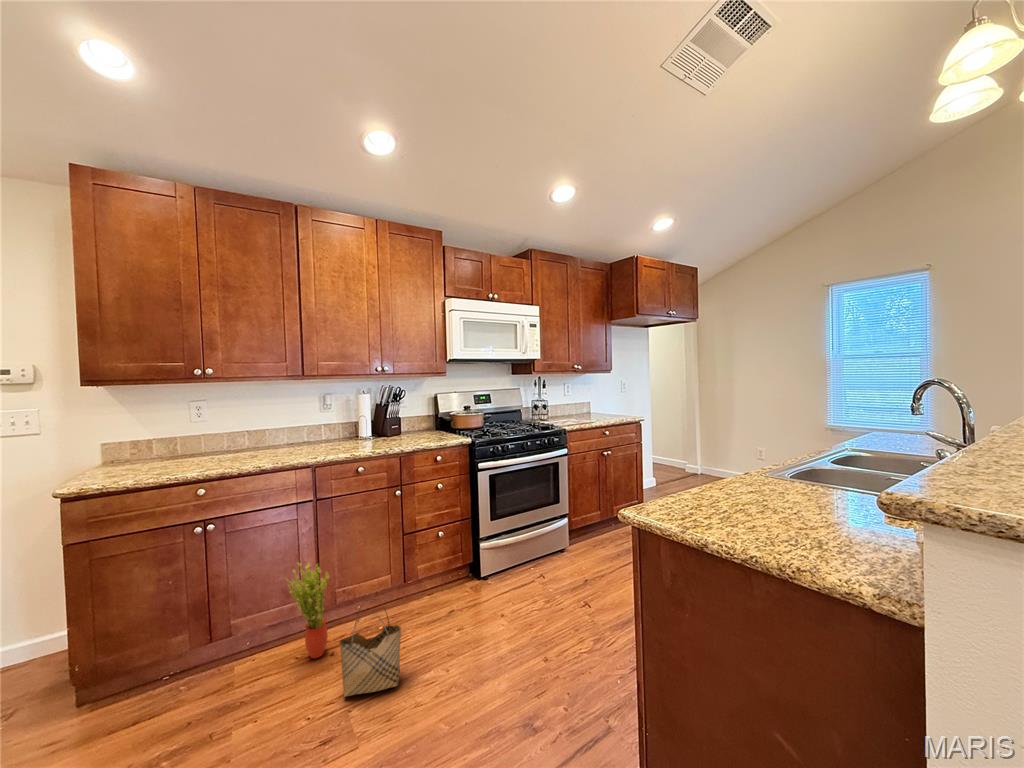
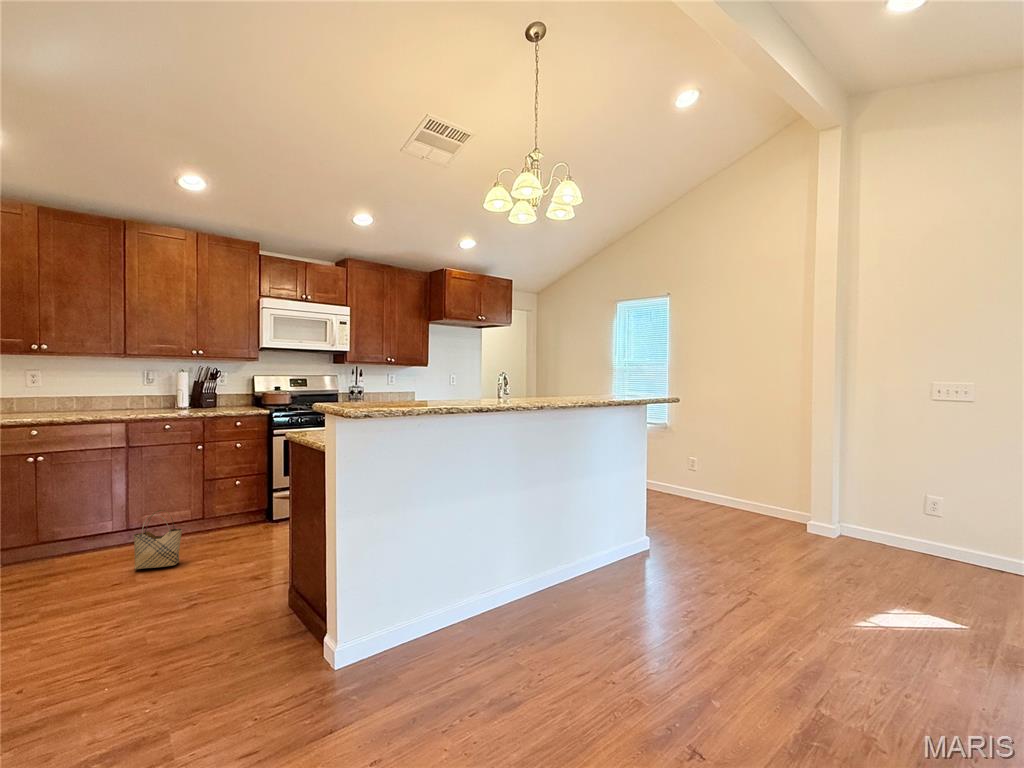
potted plant: present [288,562,329,658] -> none [98,488,134,556]

